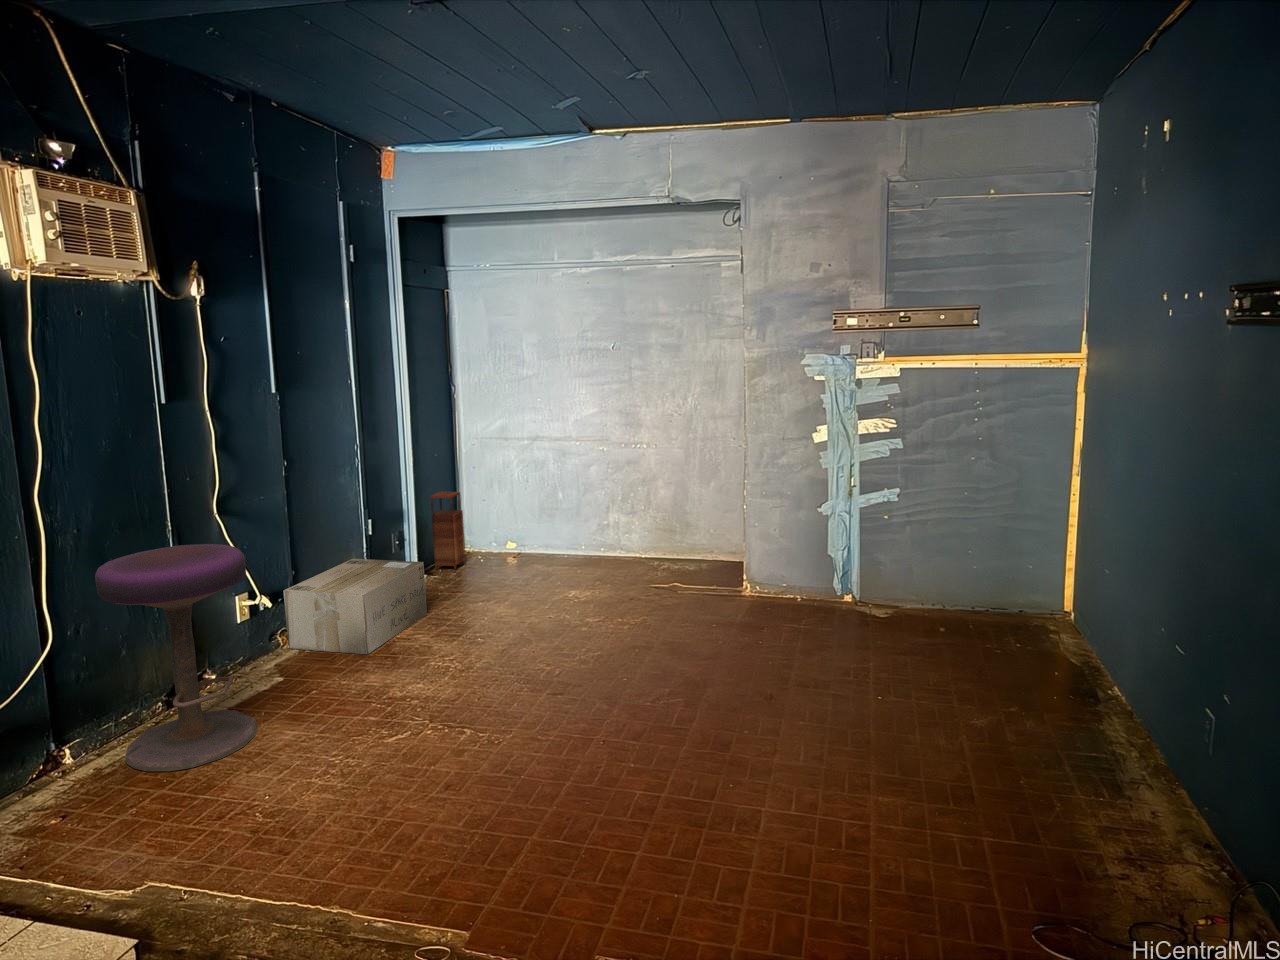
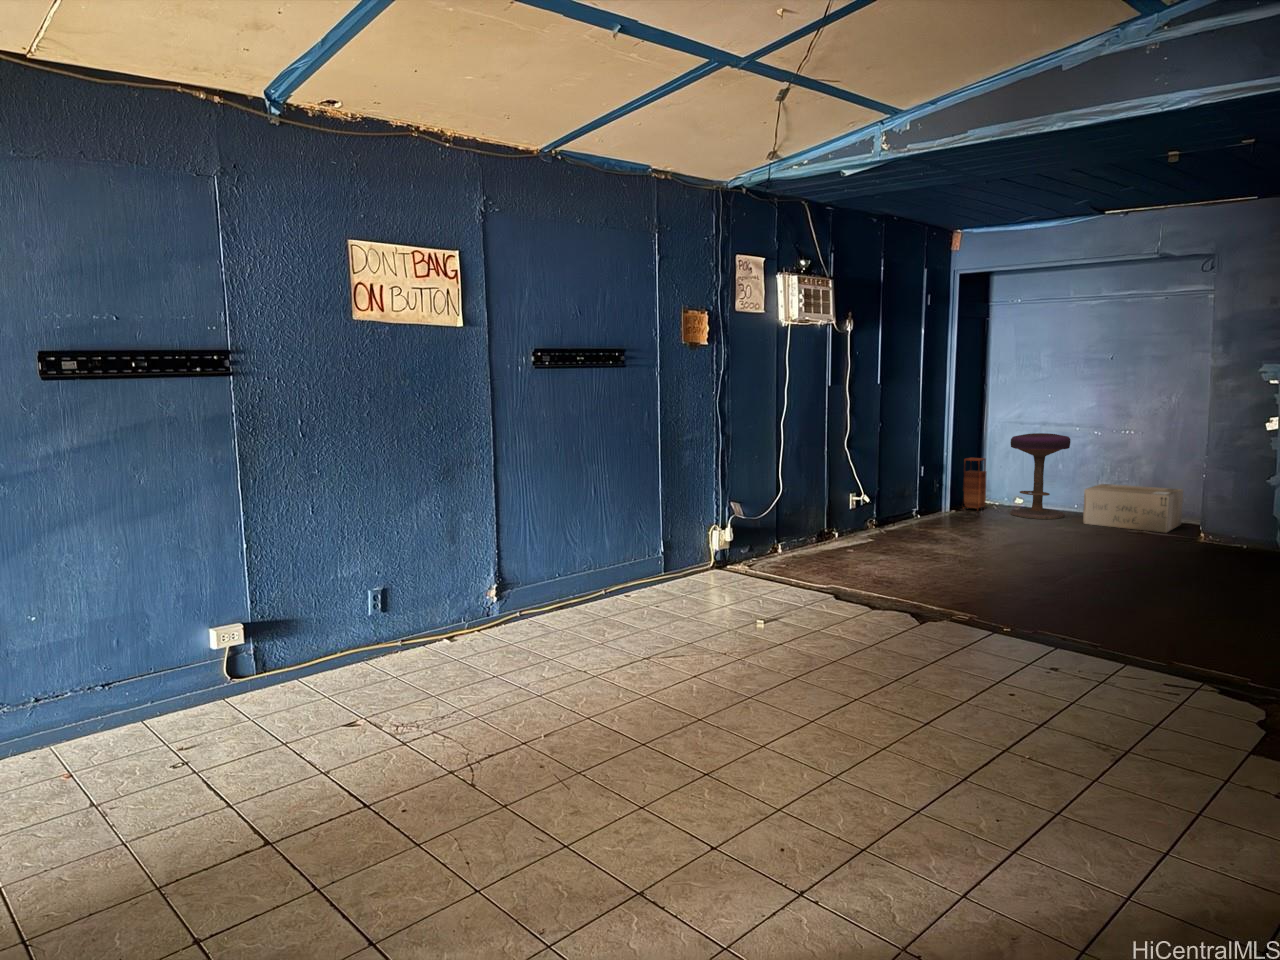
stool: present [95,544,257,771] -> present [1010,433,1070,519]
cardboard box: present [283,559,427,654] -> present [1083,484,1183,532]

